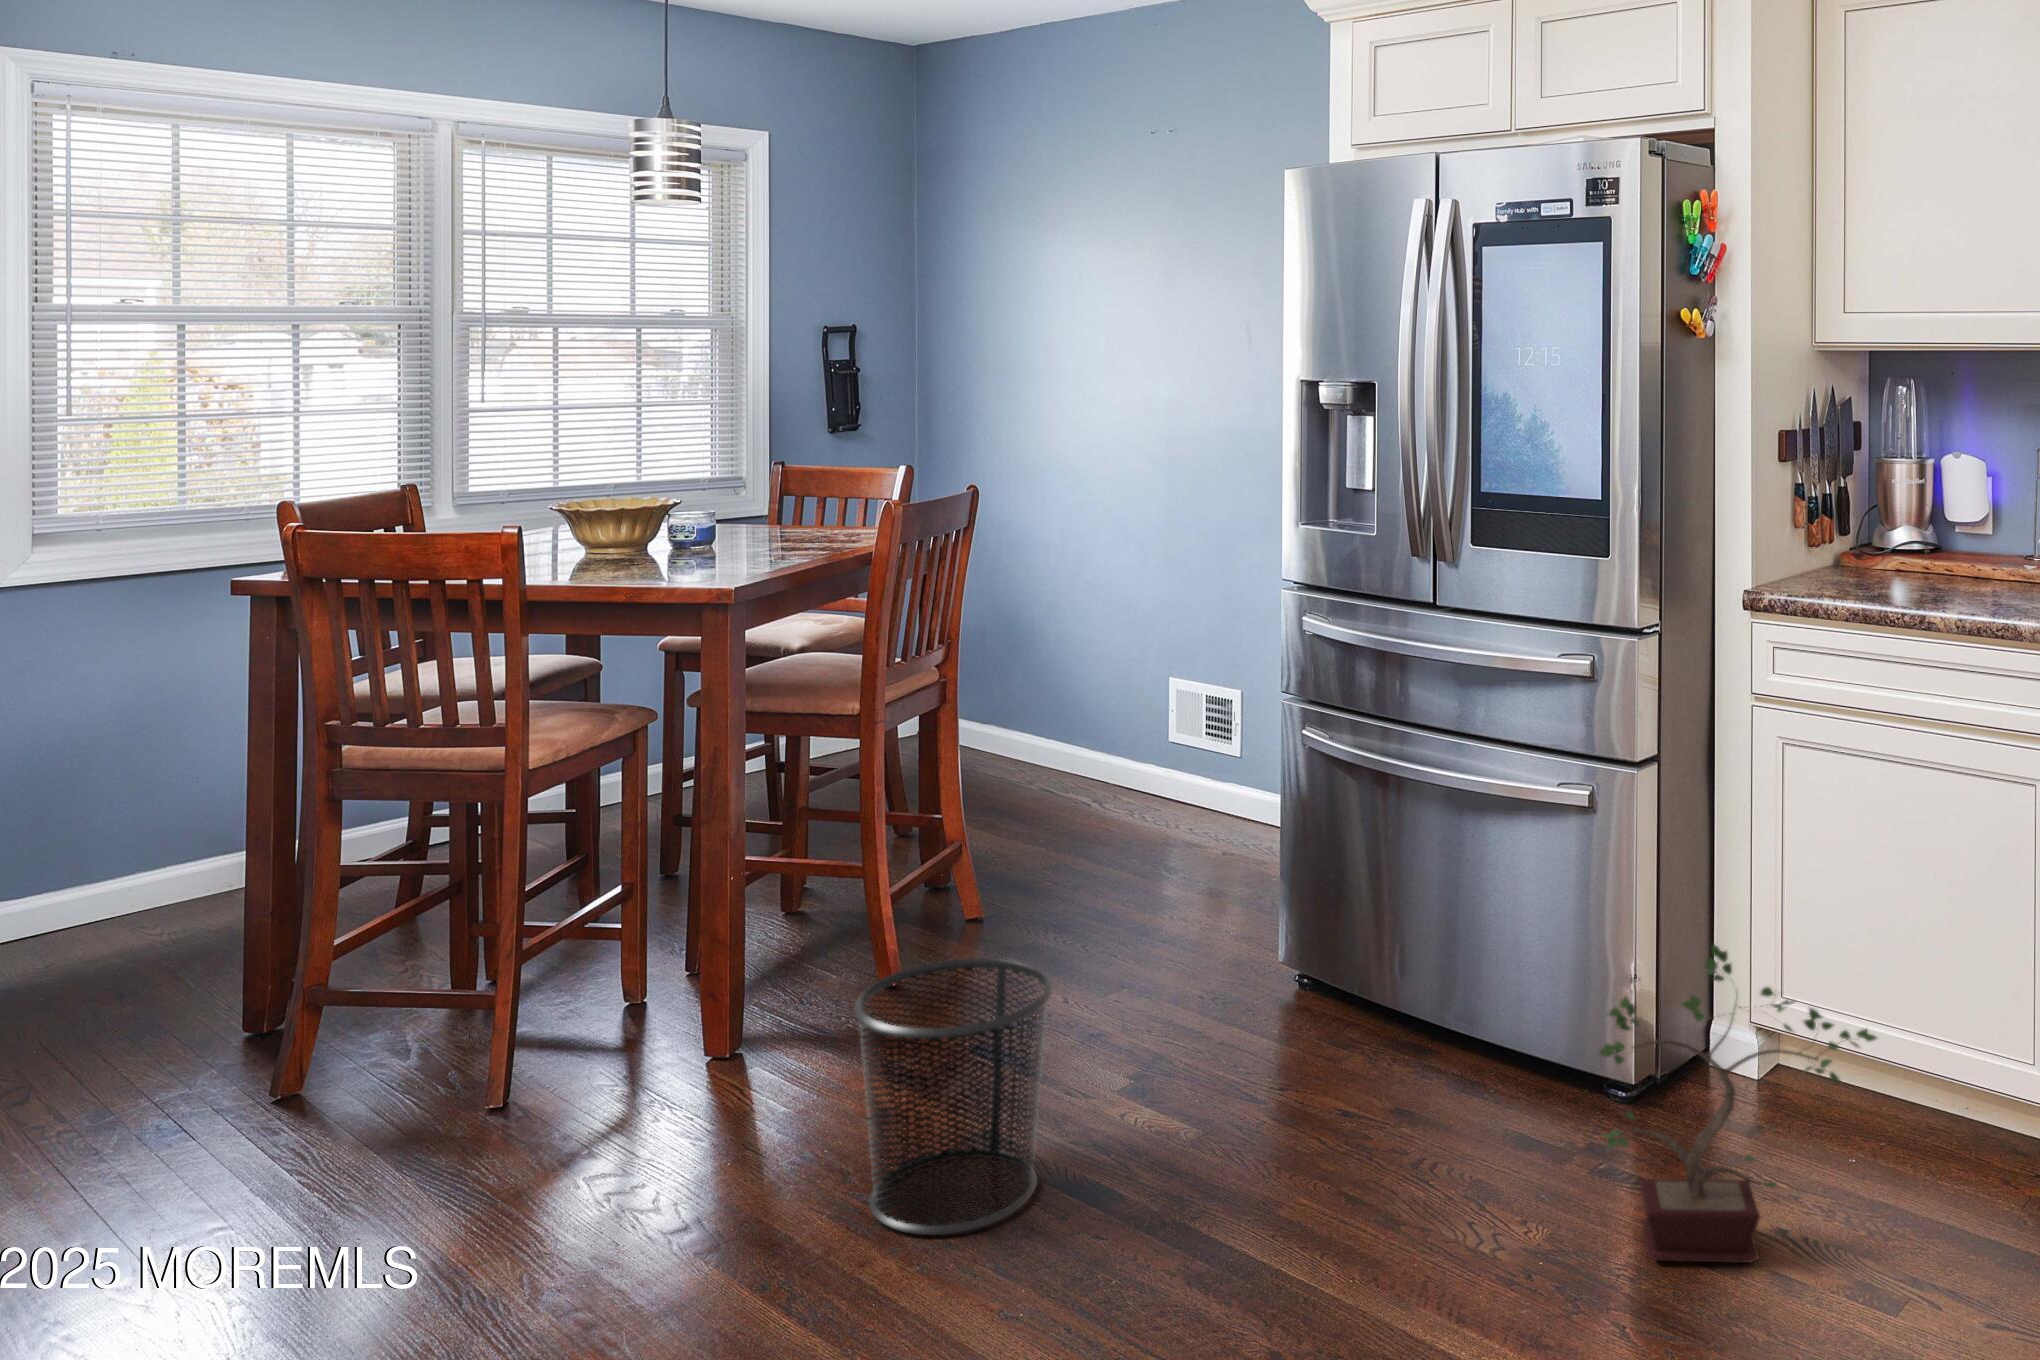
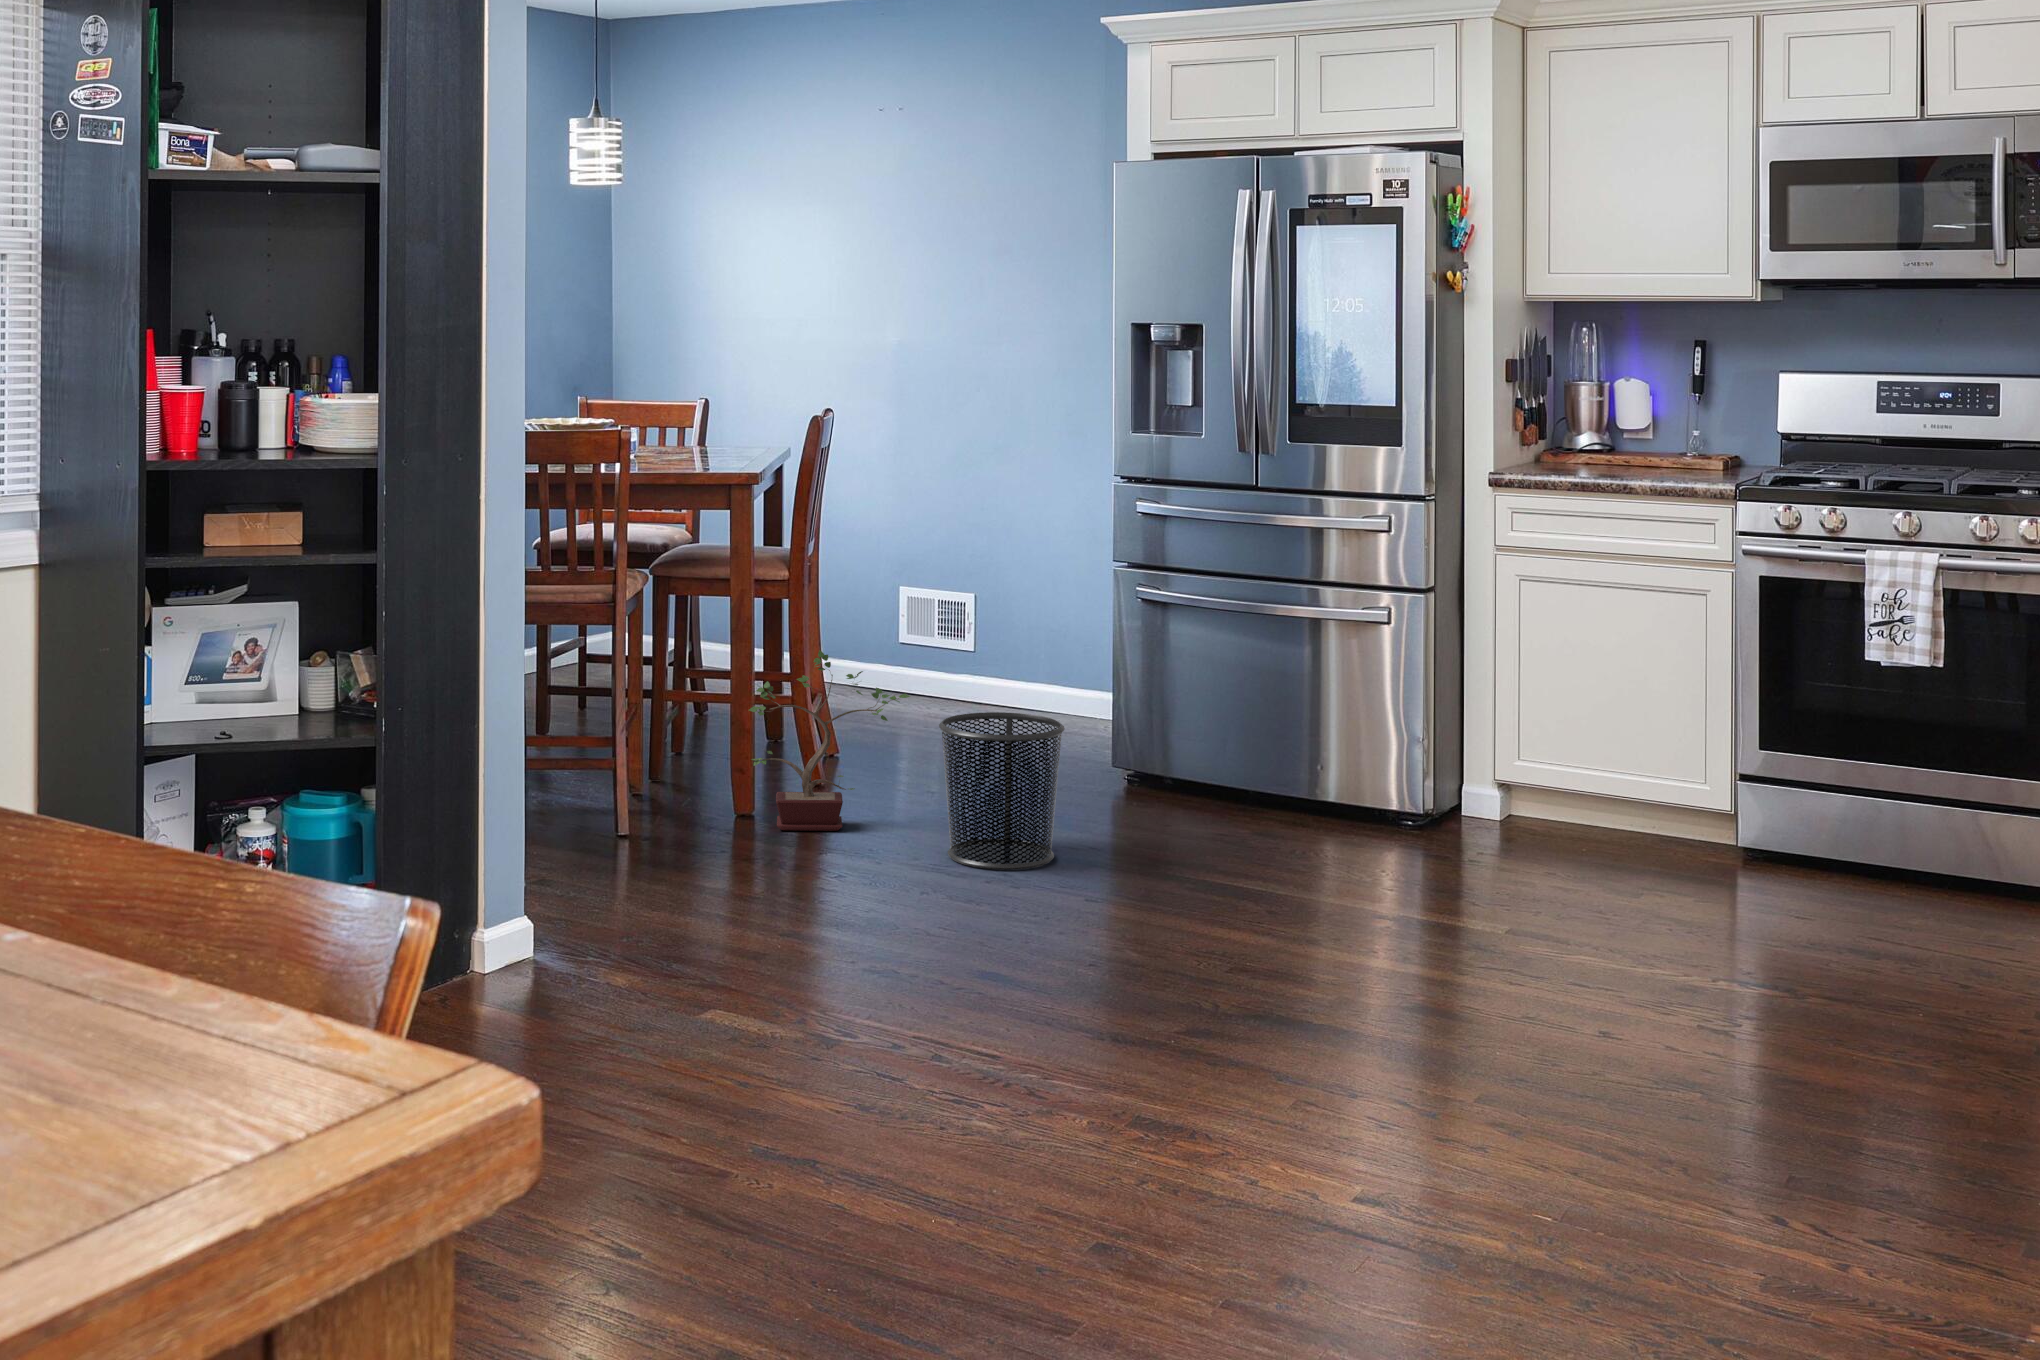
potted plant: present [1599,944,1877,1263] -> present [749,651,910,831]

